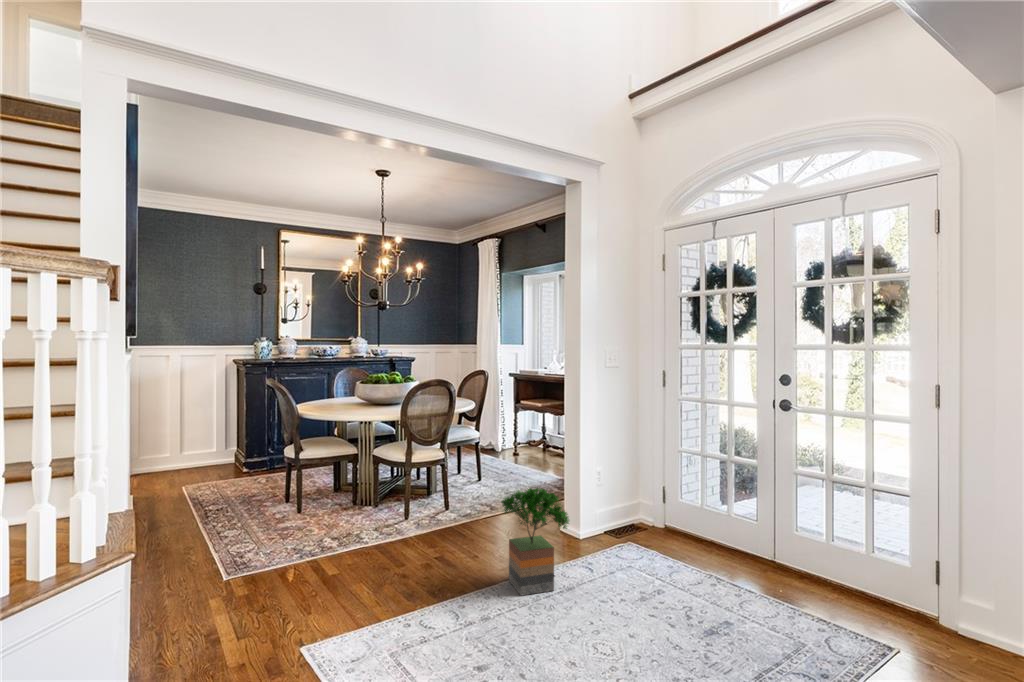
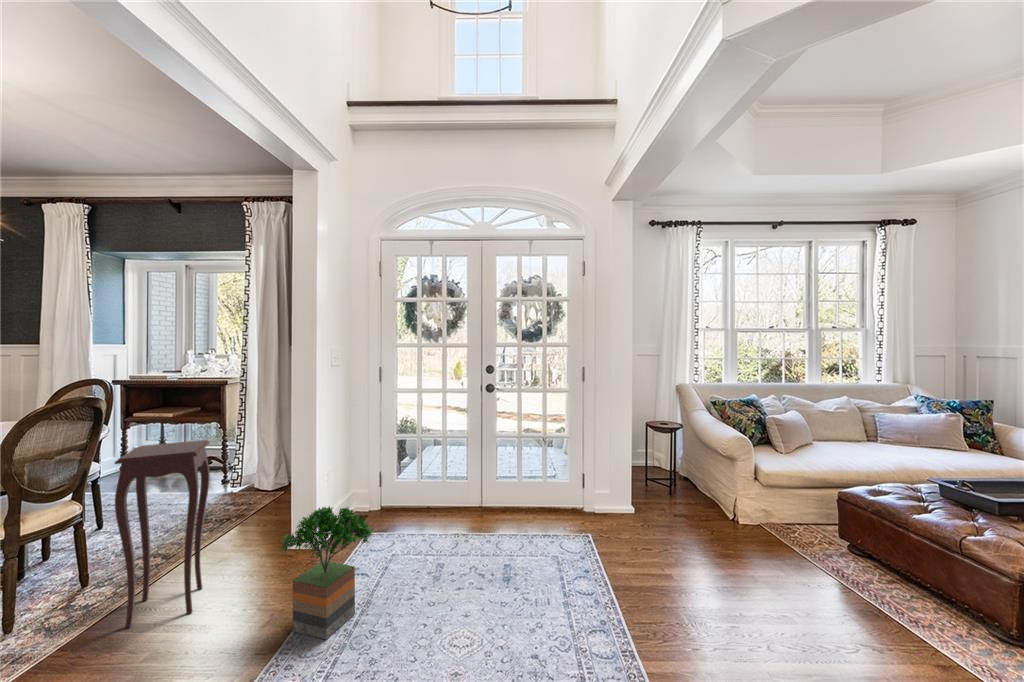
side table: none [435,417,497,545] -> present [115,440,210,628]

